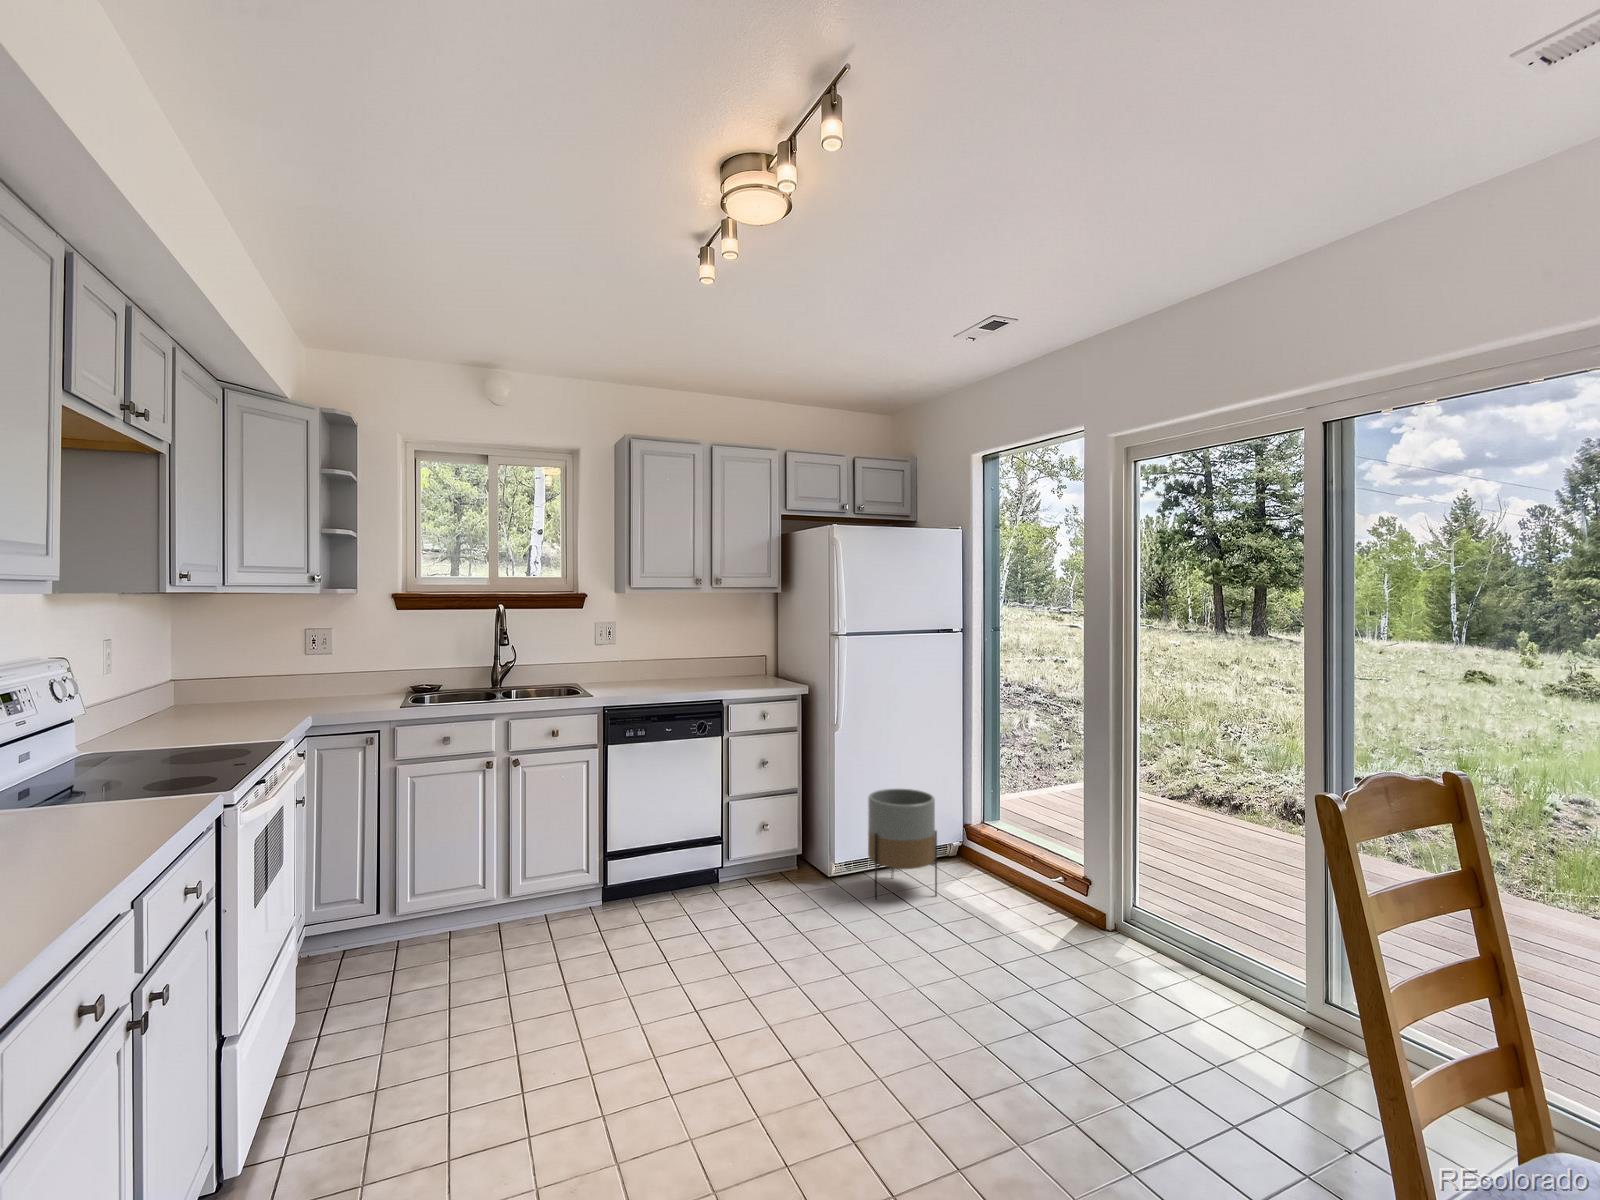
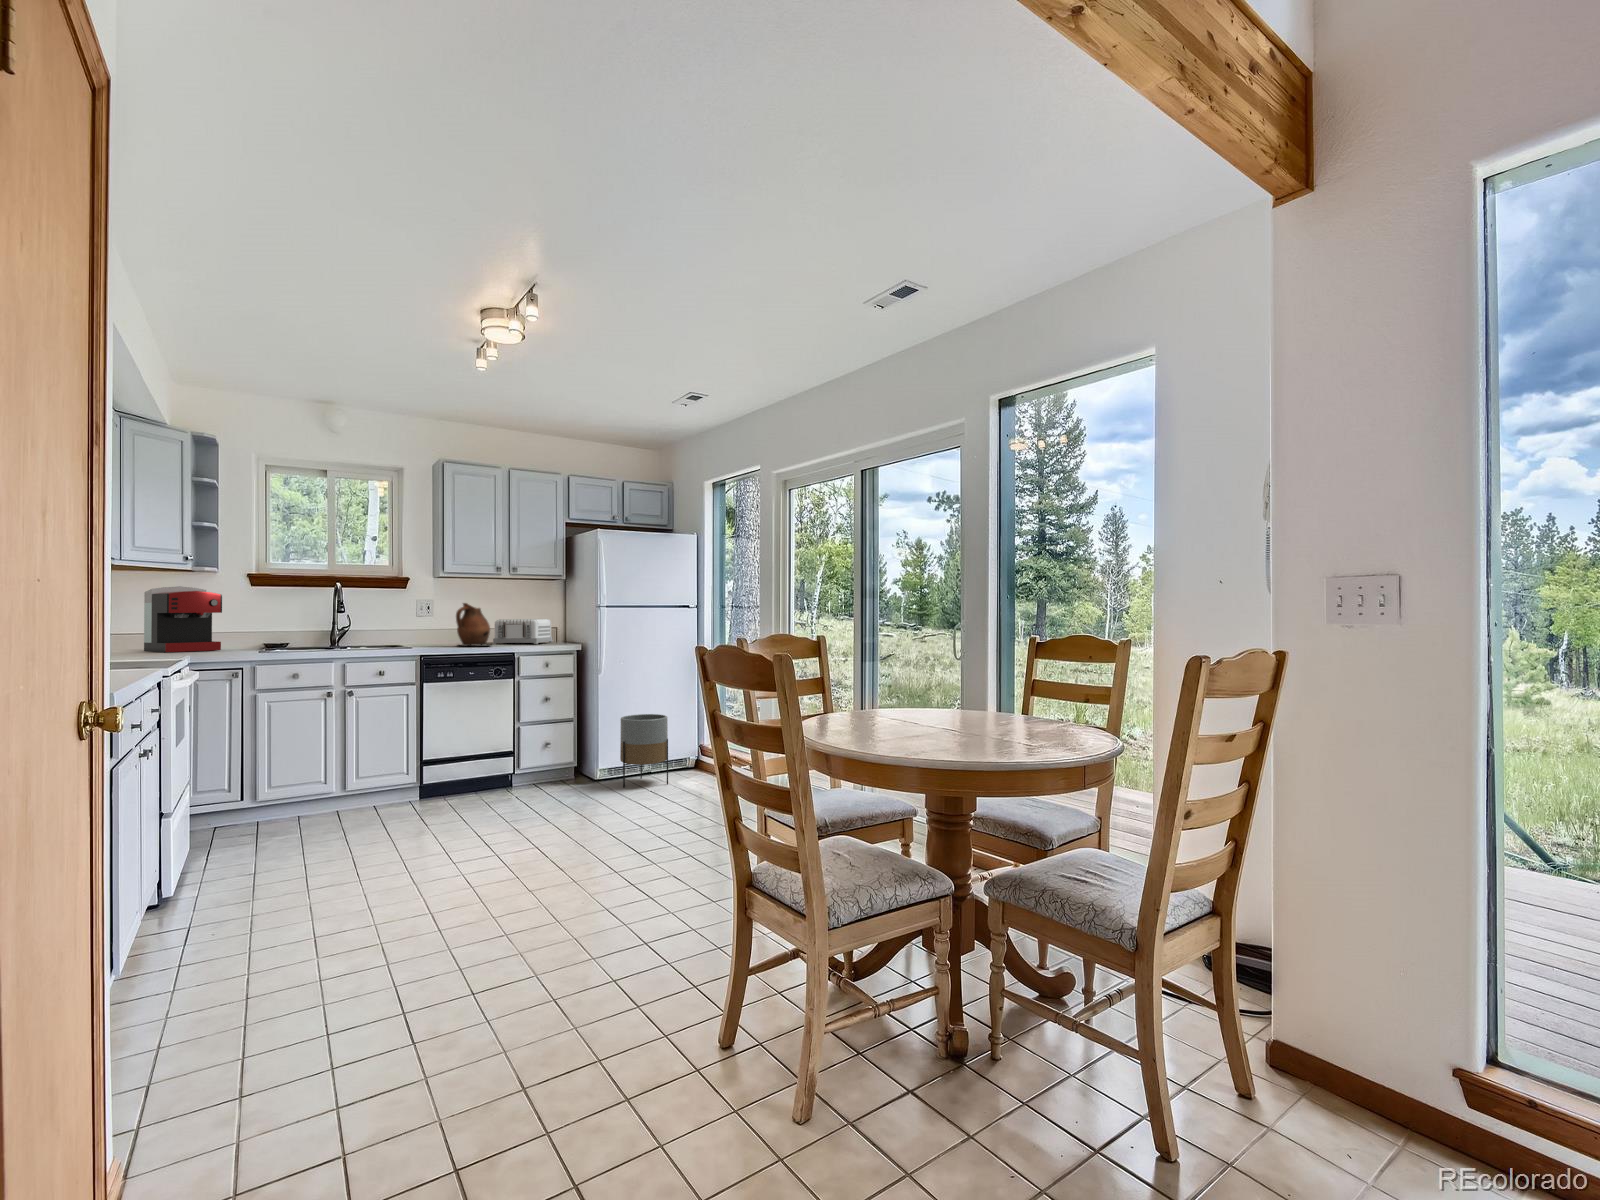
coffee maker: none [263,616,356,709] -> present [144,586,222,652]
ceramic pitcher: none [645,631,695,691] -> present [456,603,490,646]
toaster: none [691,645,764,683] -> present [493,619,552,644]

